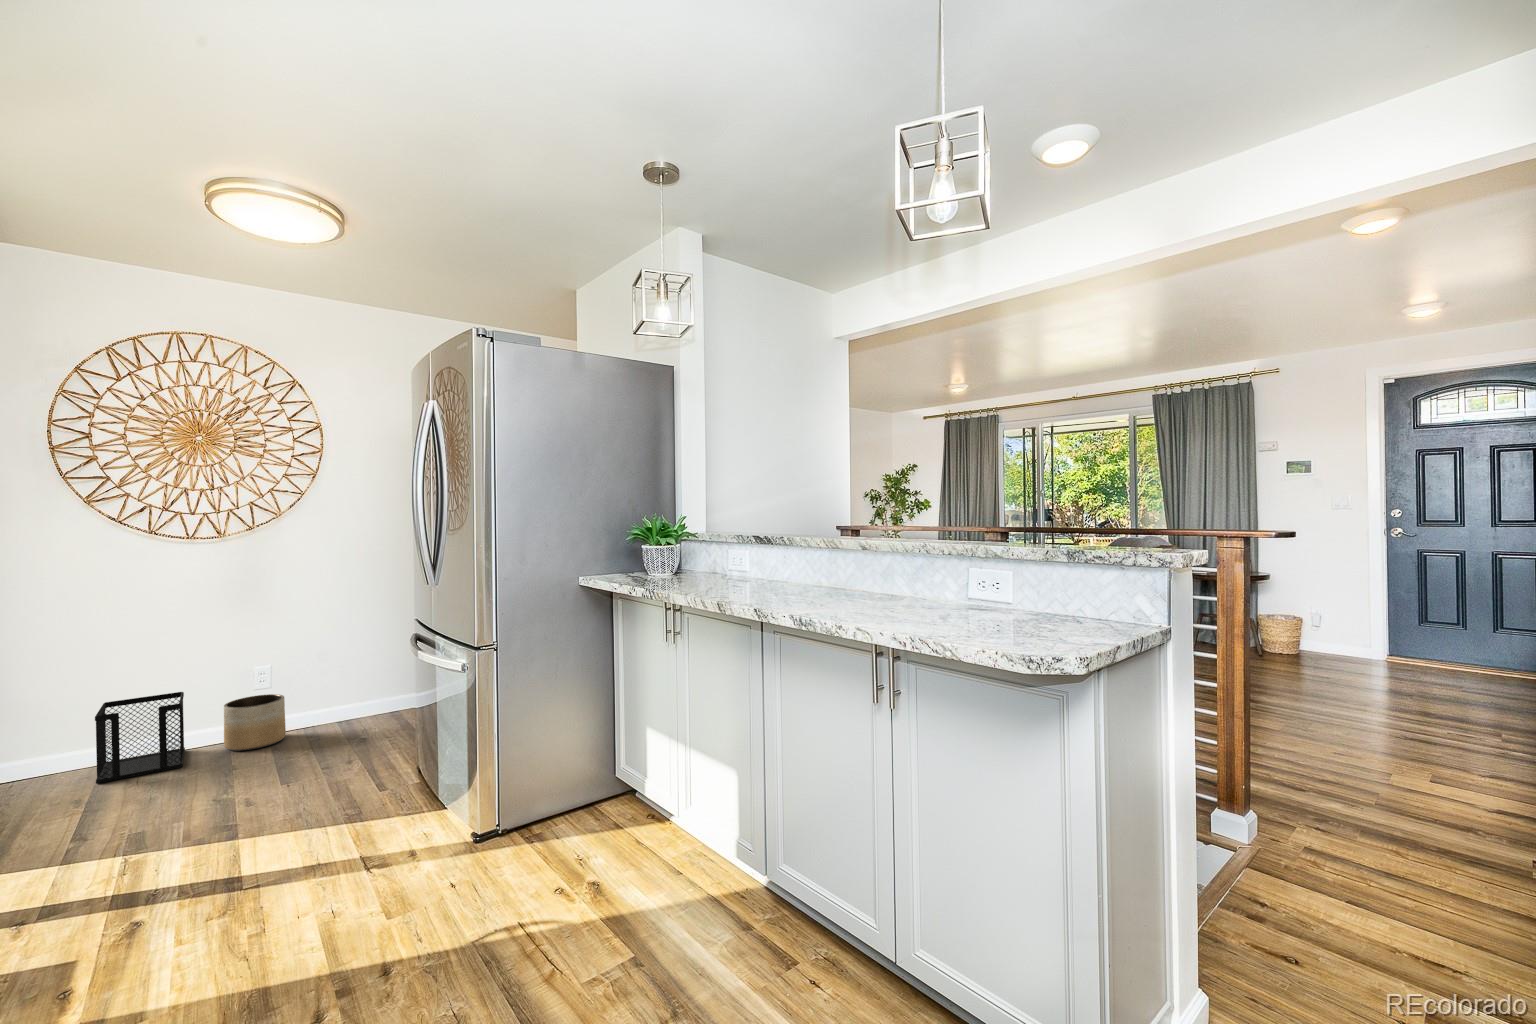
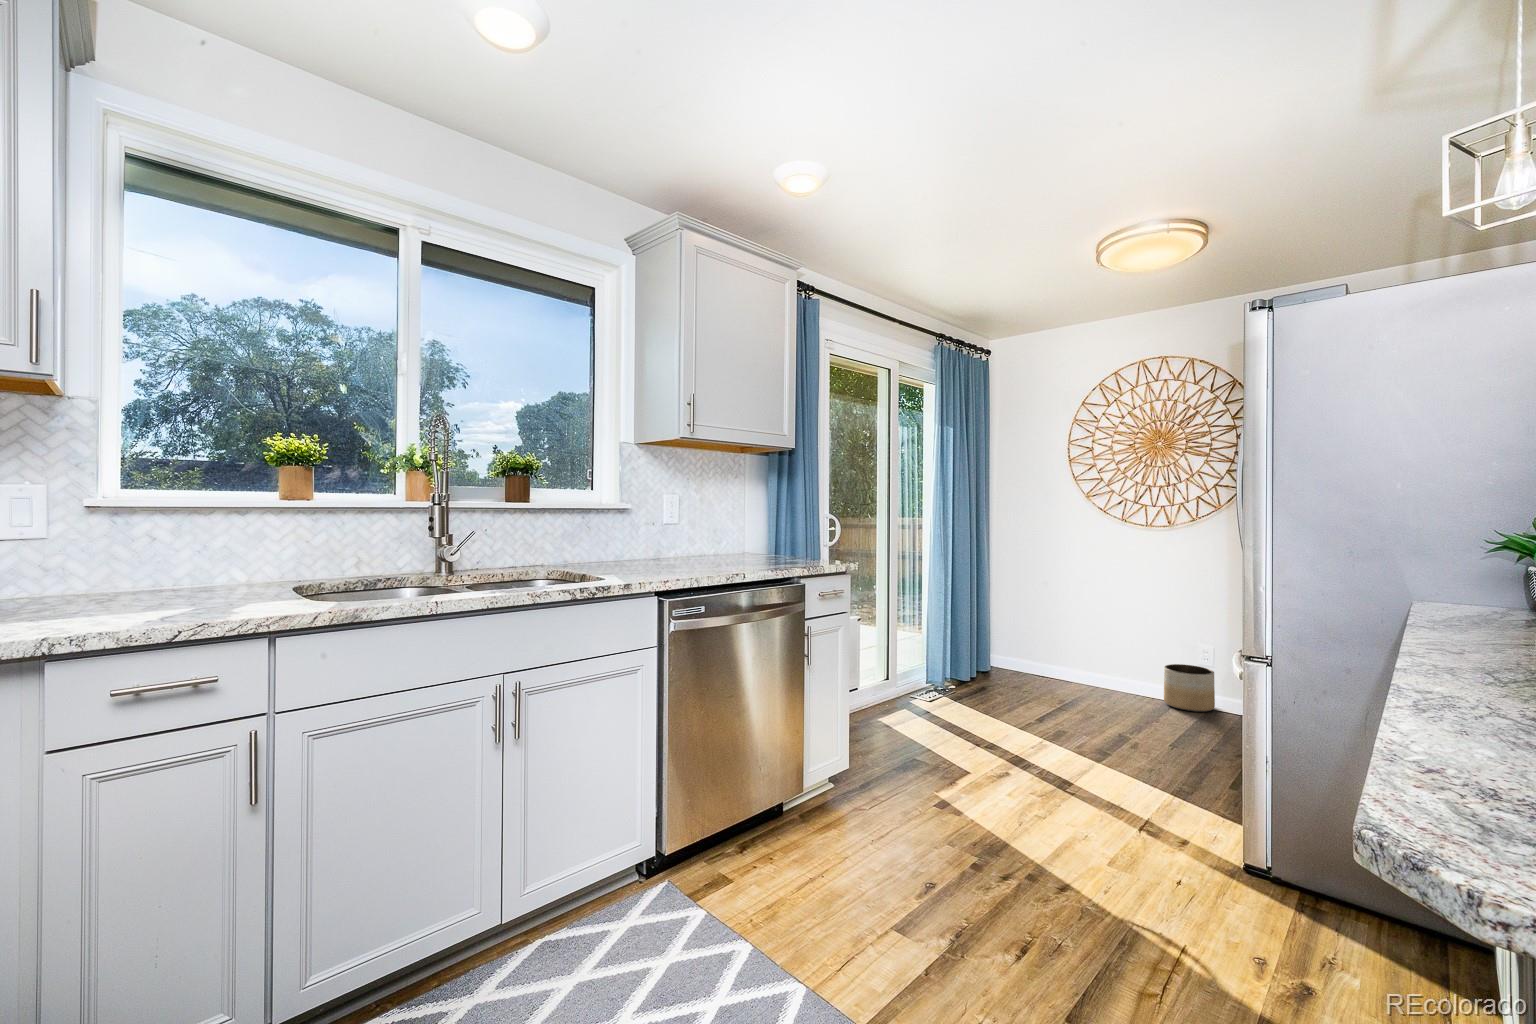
wastebasket: present [95,692,185,784] -> none [1078,640,1142,702]

